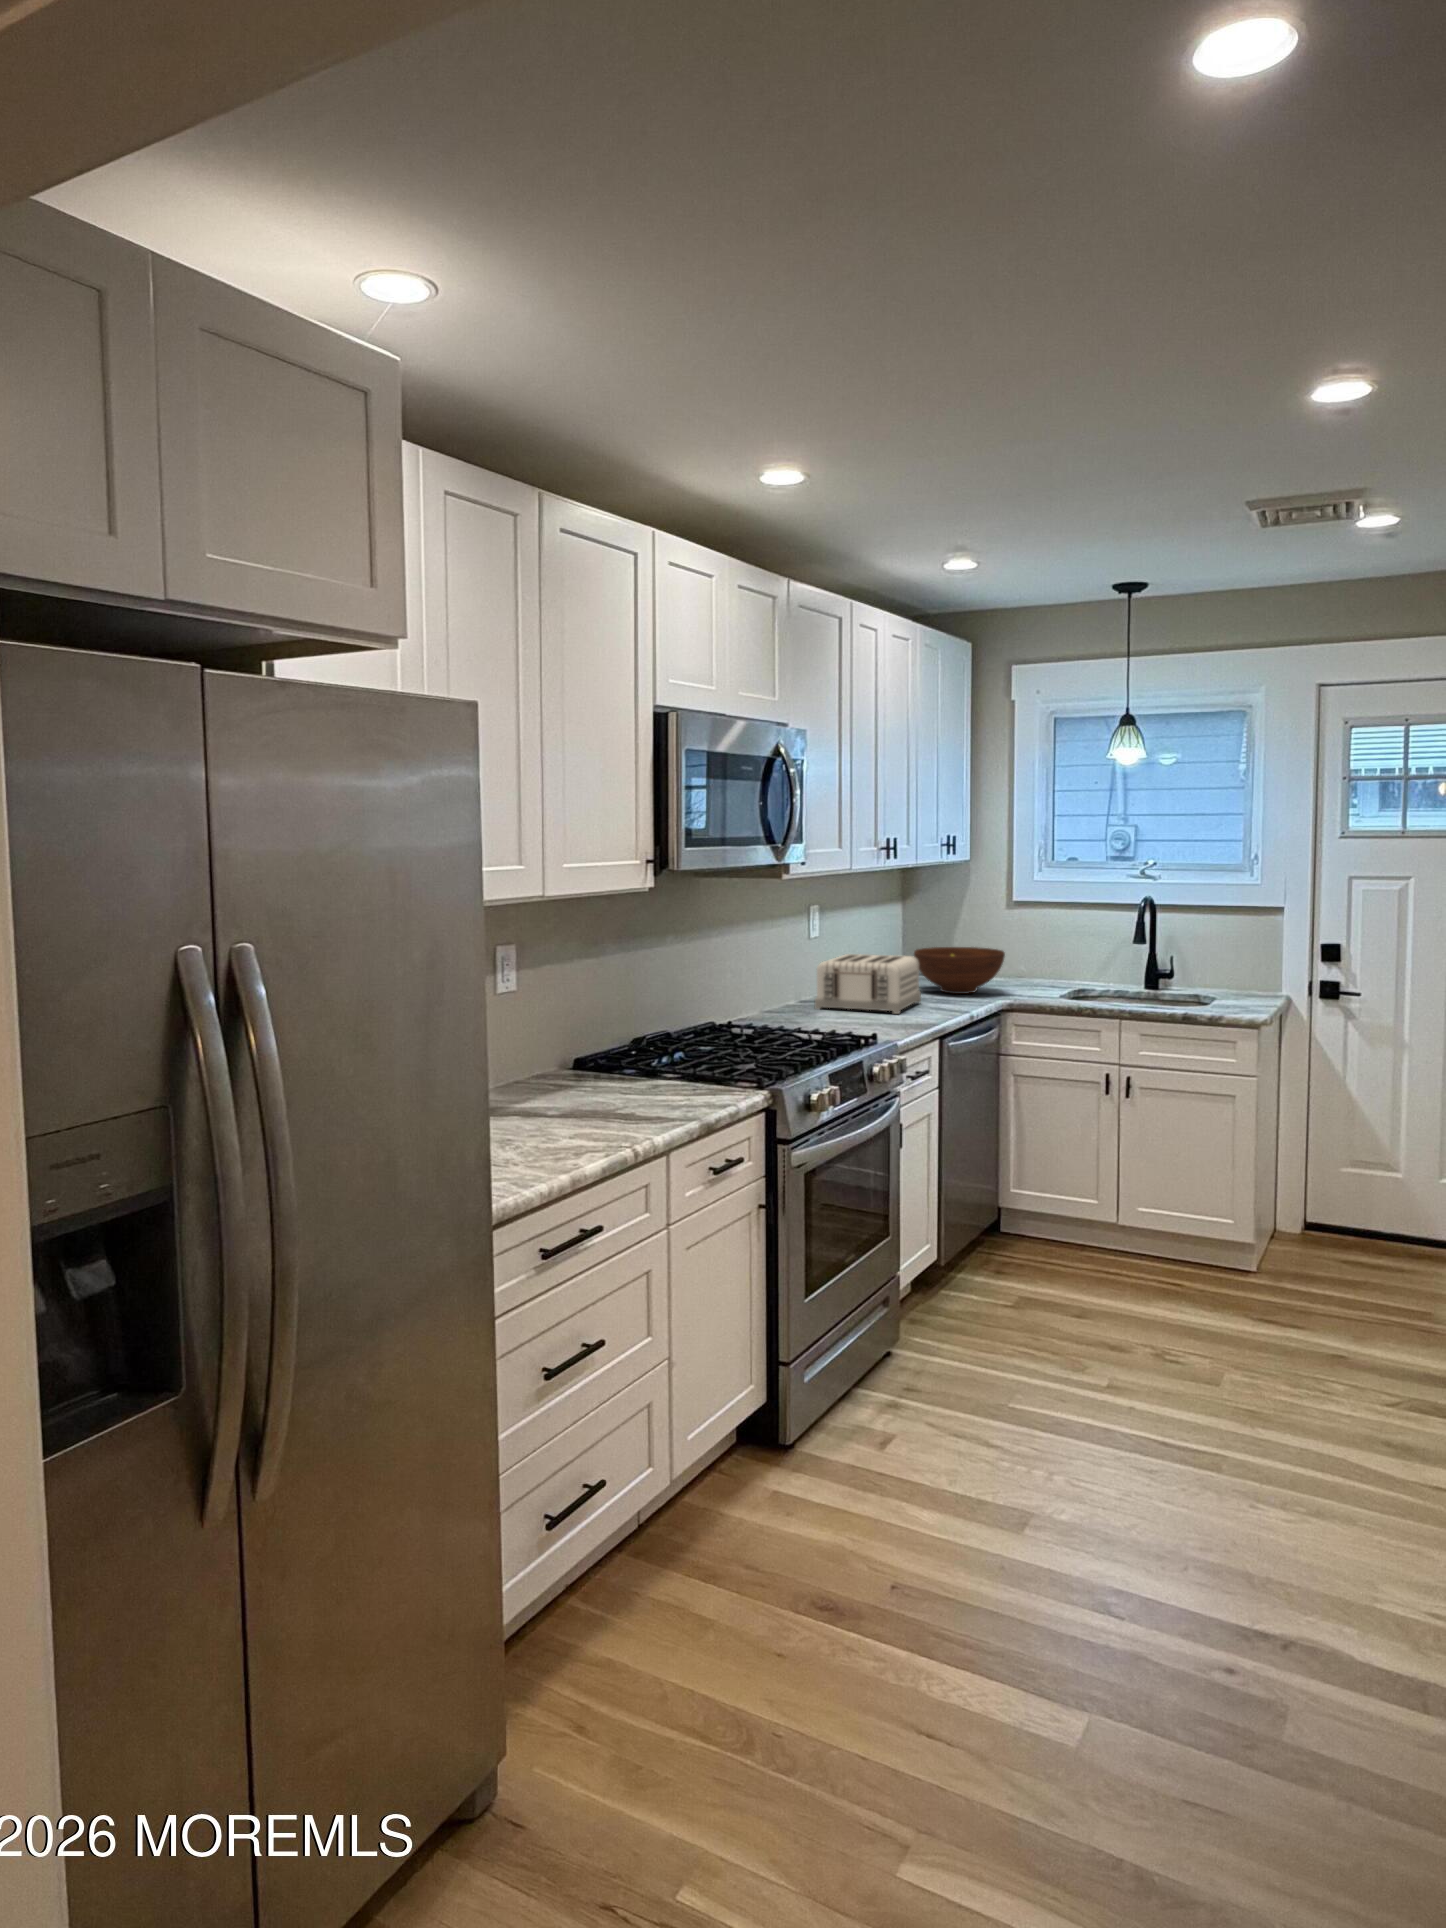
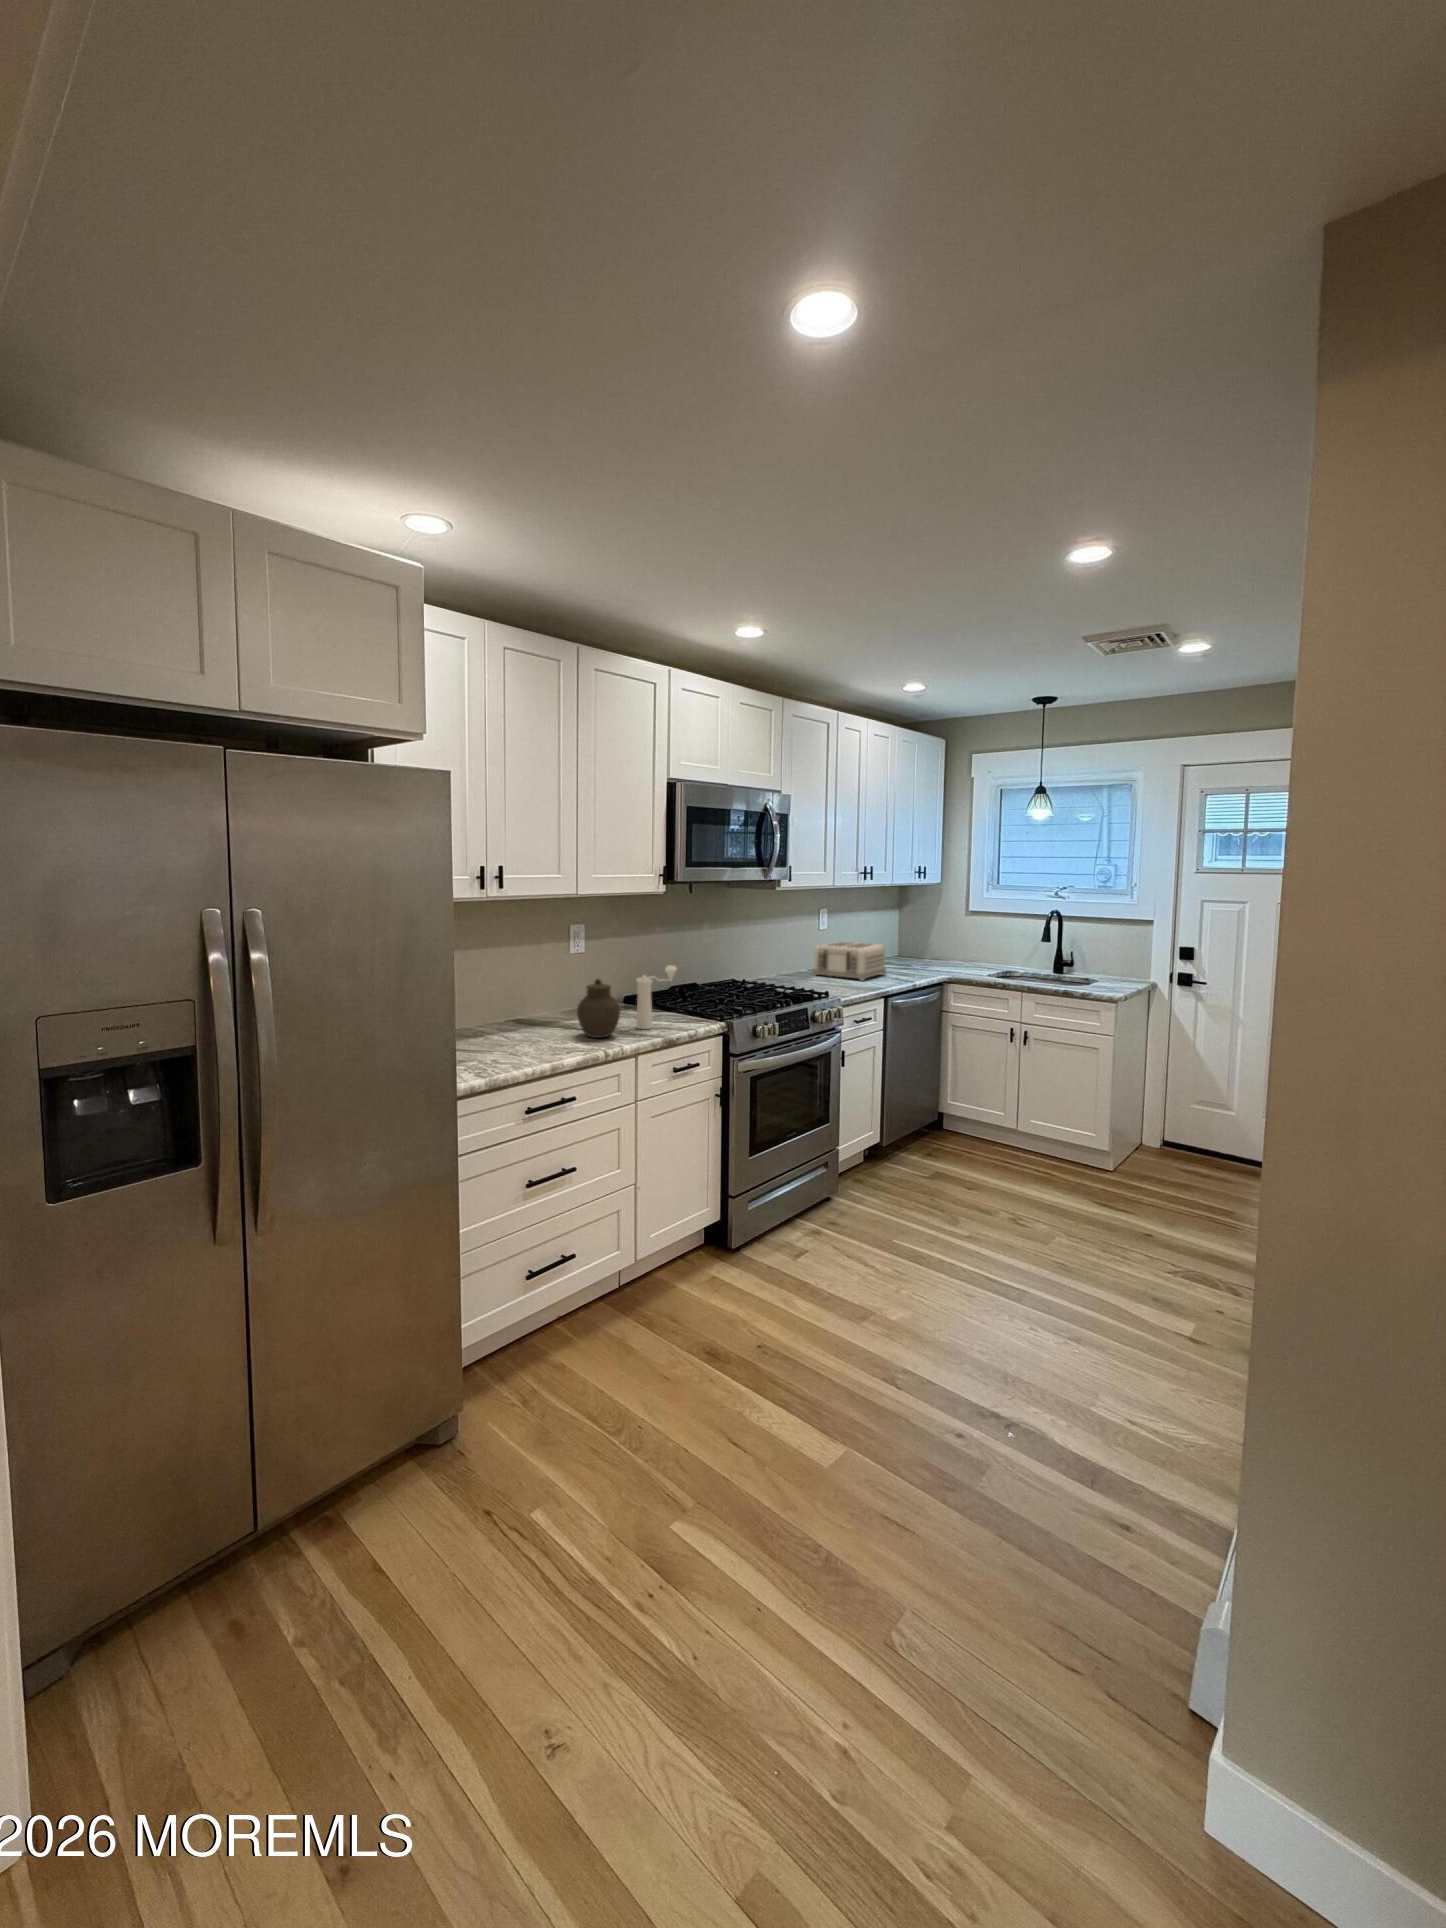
fruit bowl: present [914,947,1005,994] -> none [890,940,951,971]
pepper mill: none [643,1006,701,1110] -> present [636,966,677,1029]
jar: none [568,1033,637,1129] -> present [577,979,620,1038]

